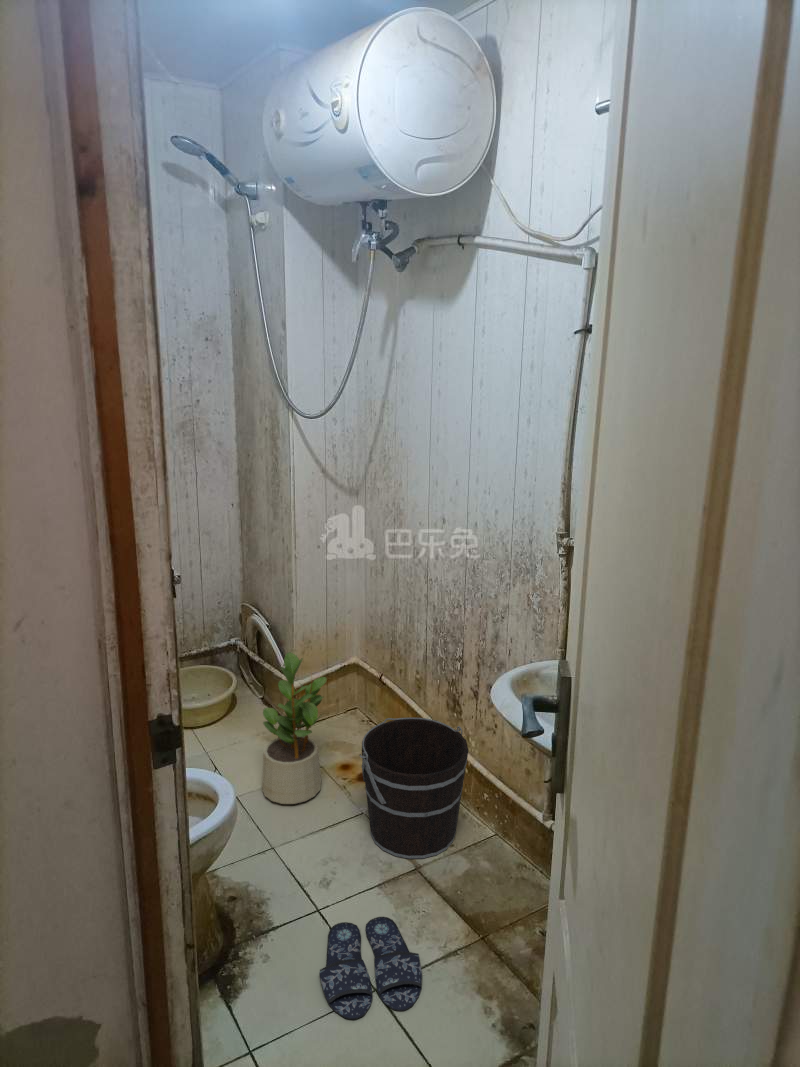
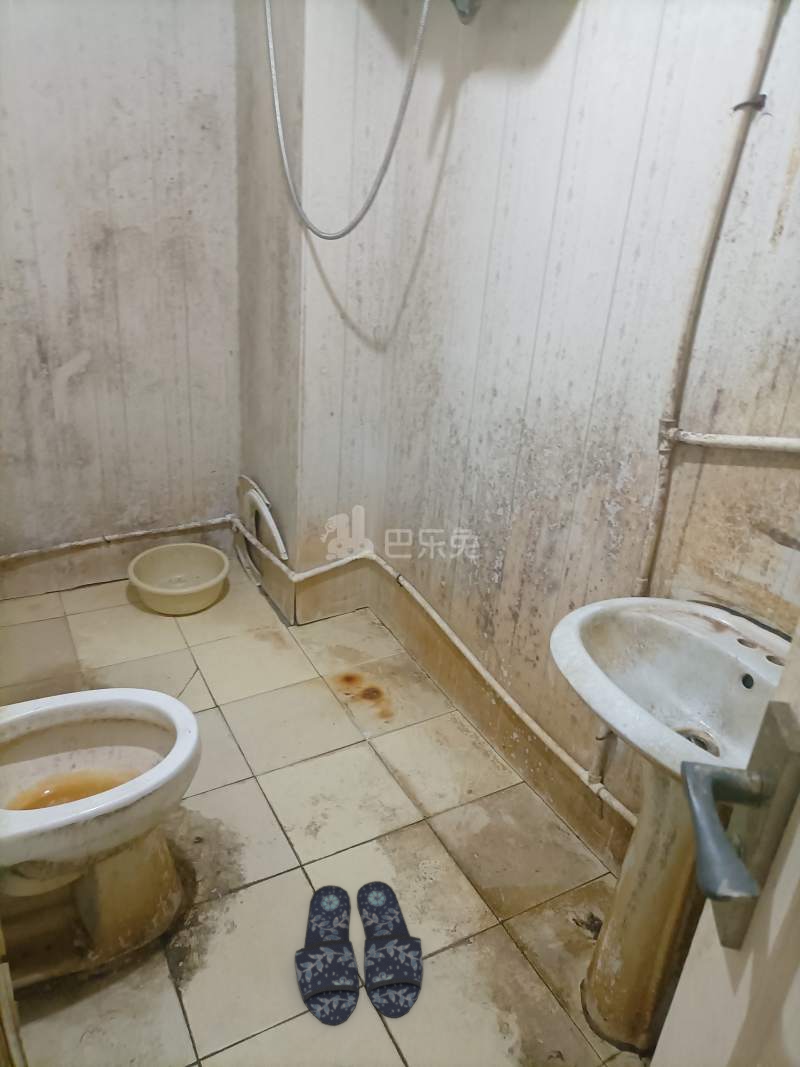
potted plant: present [262,652,327,804] -> none [248,546,331,722]
bucket: present [359,717,468,859] -> none [364,634,500,806]

